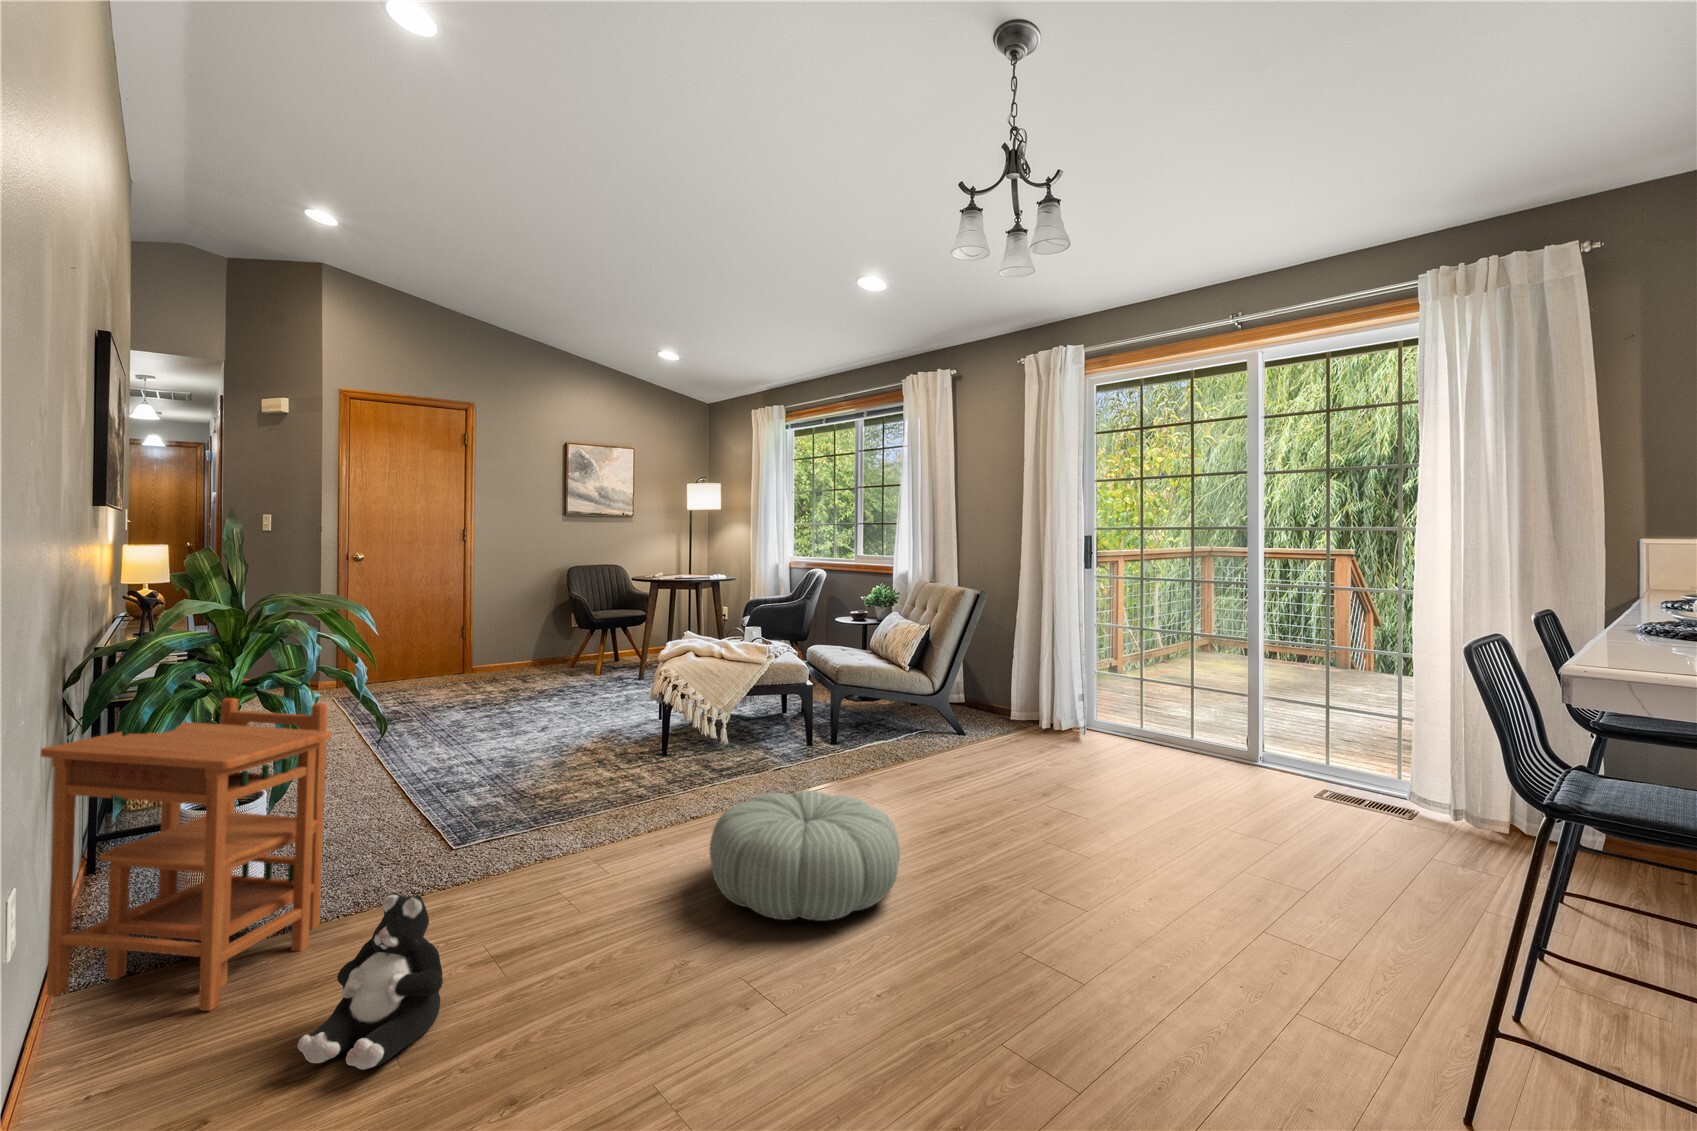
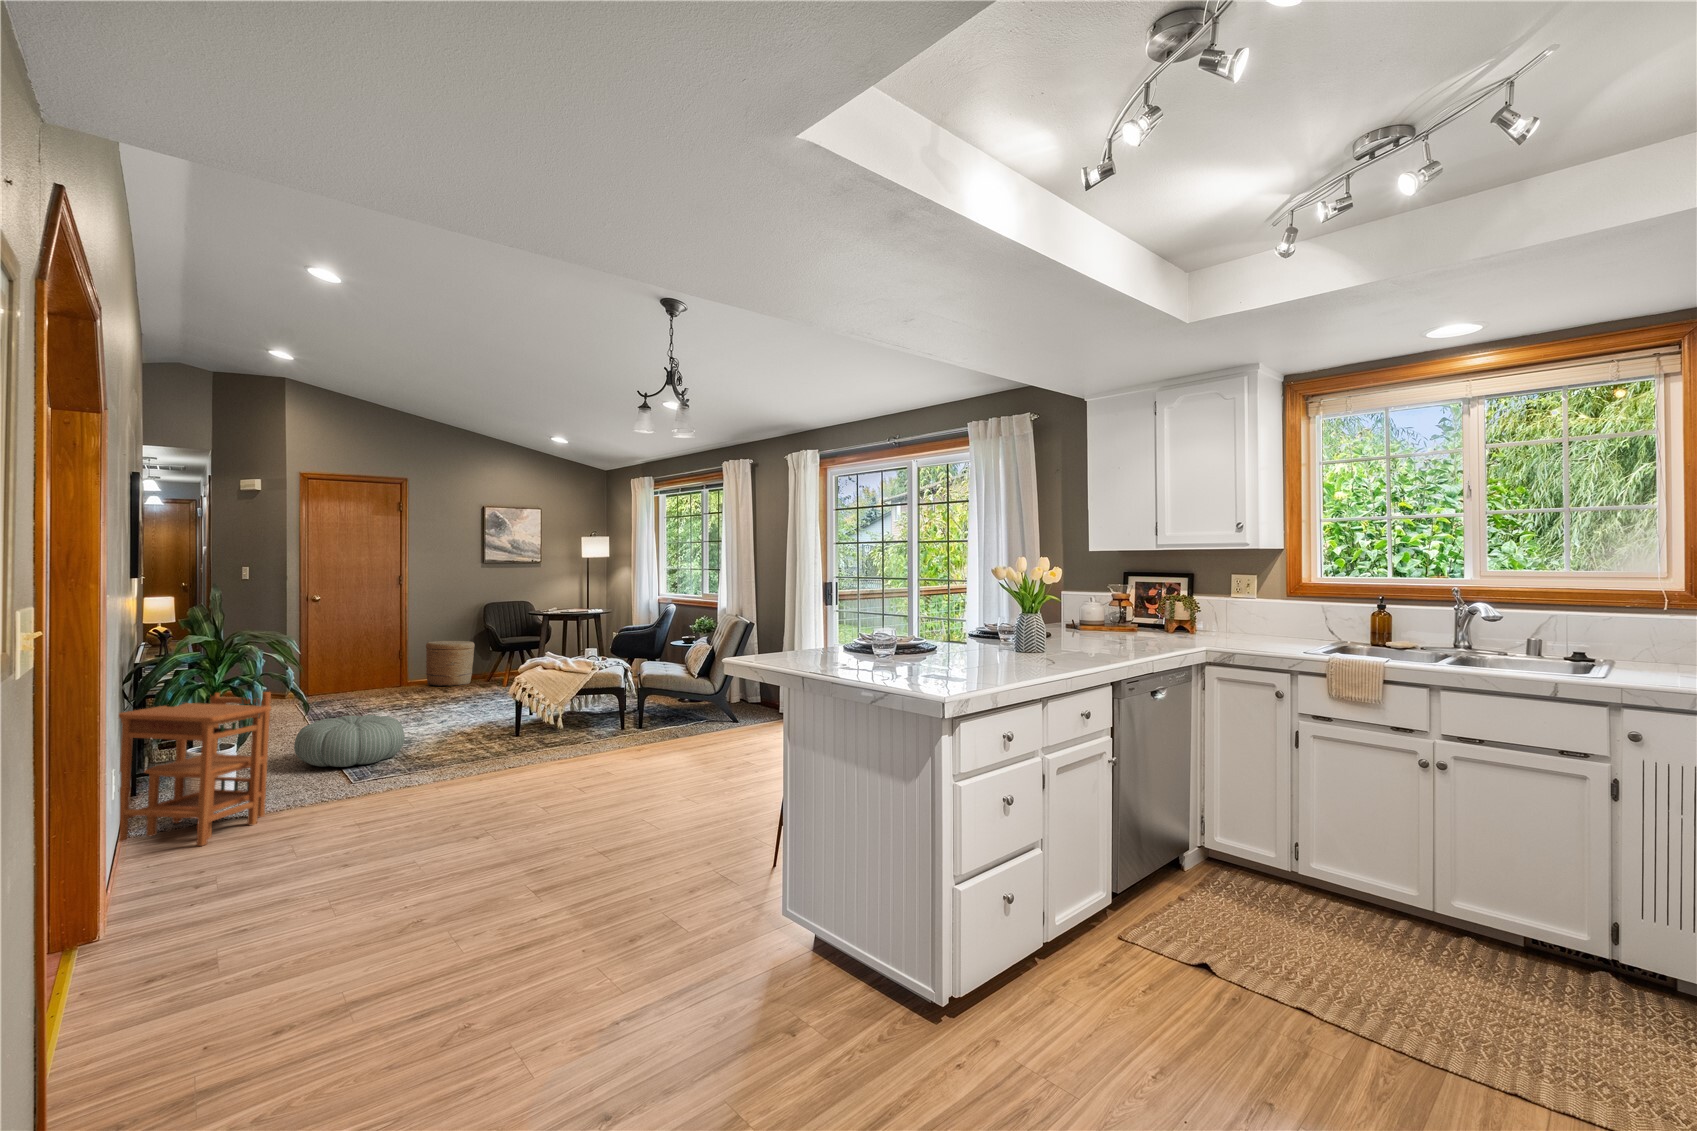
woven basket: none [498,616,559,675] -> present [426,641,475,686]
pouf: present [710,790,900,921] -> present [294,715,405,767]
plush toy: present [298,893,443,1070] -> none [245,782,322,860]

